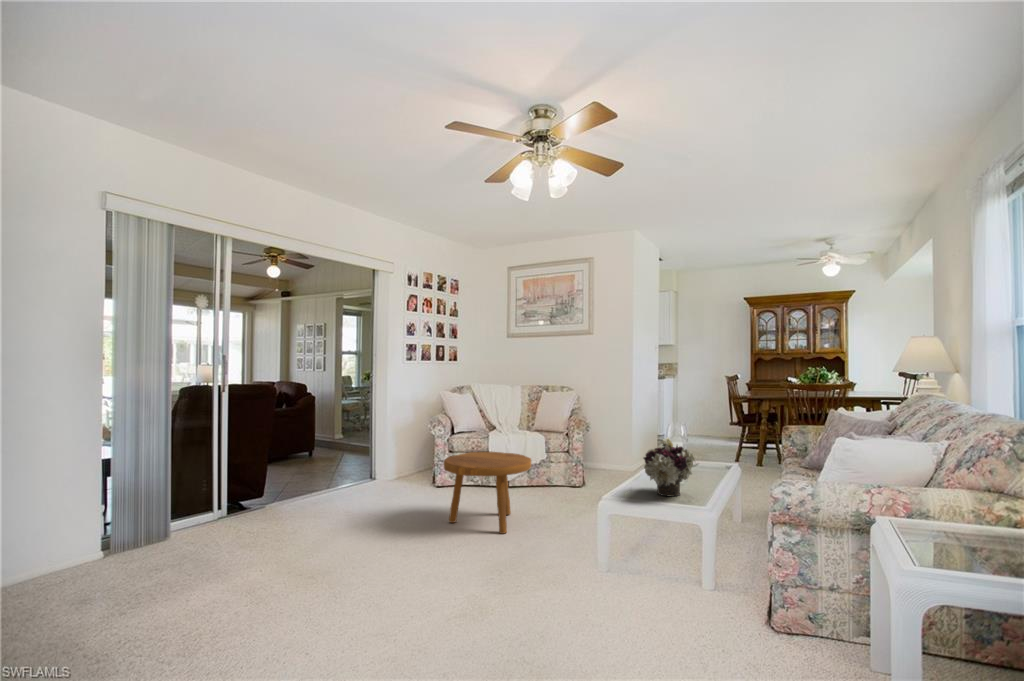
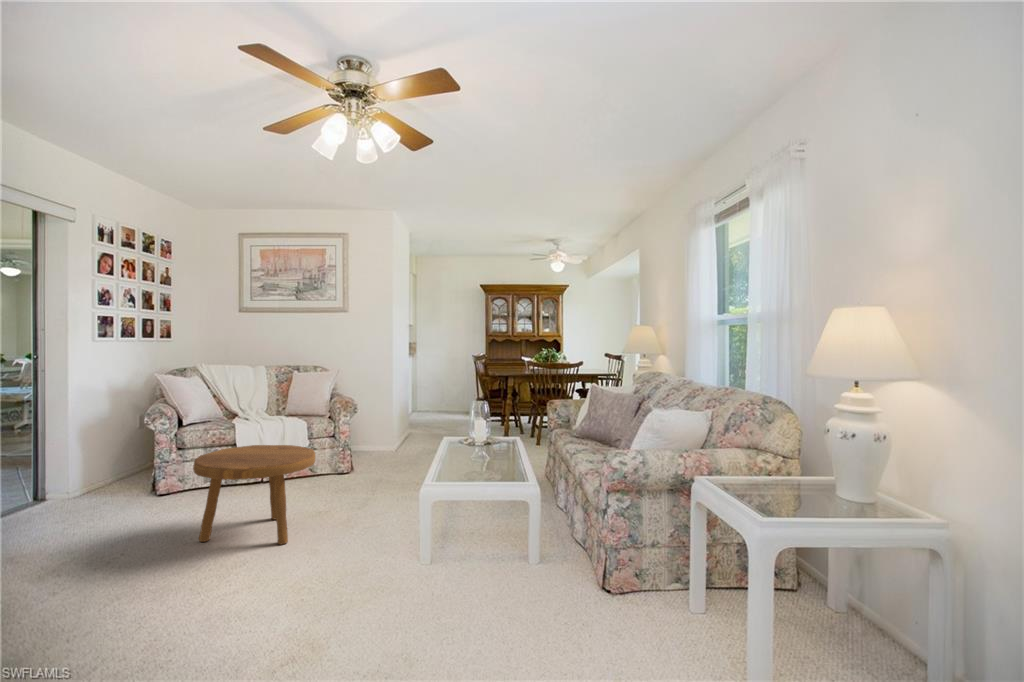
flower arrangement: present [643,437,695,497] -> none [458,417,510,477]

